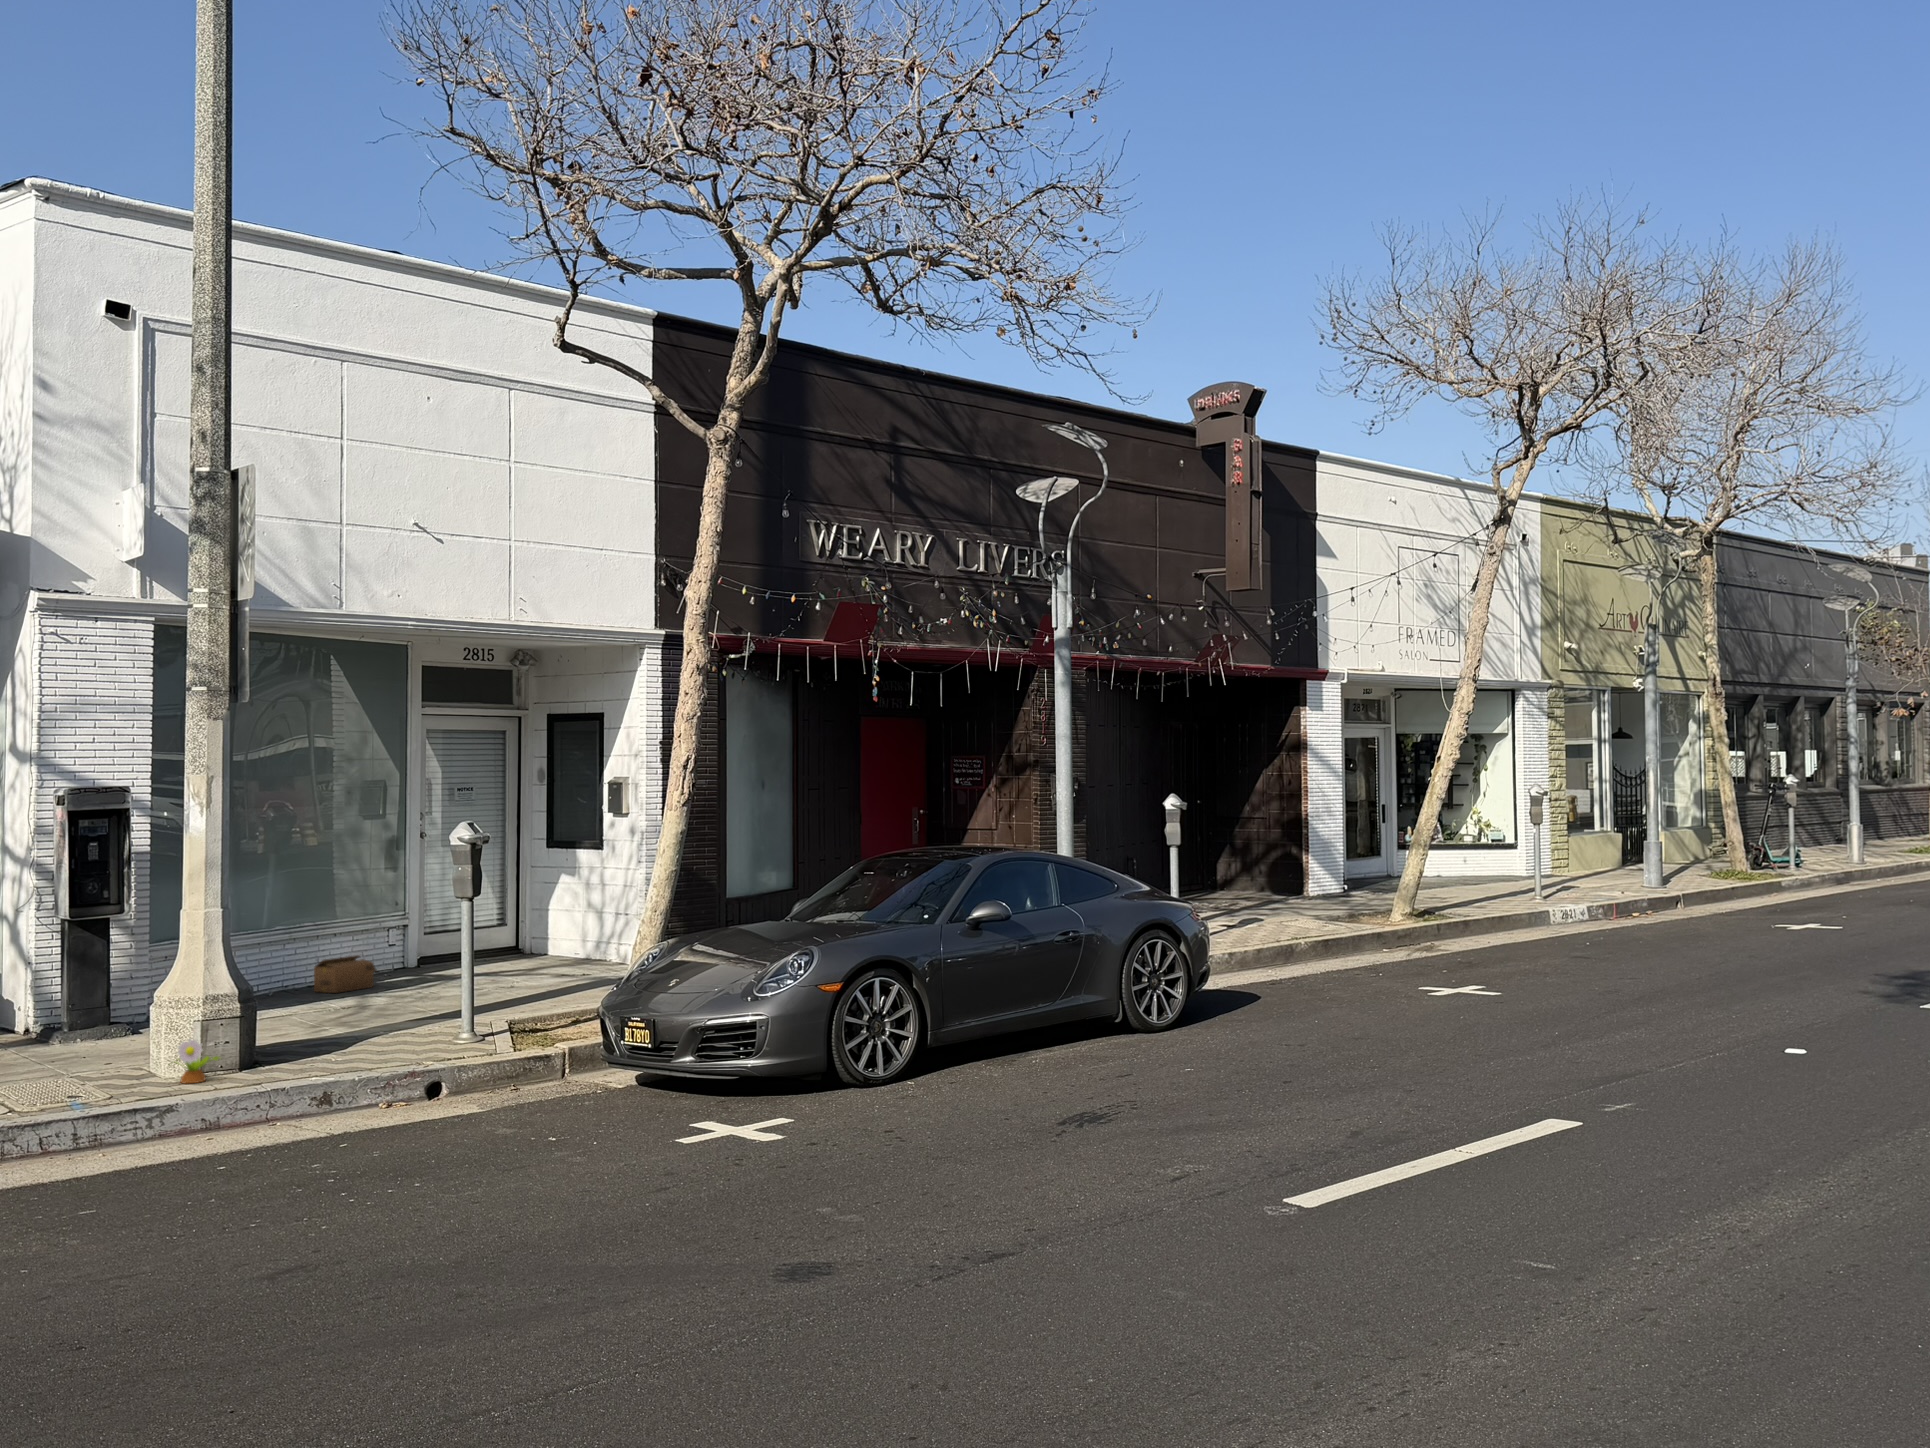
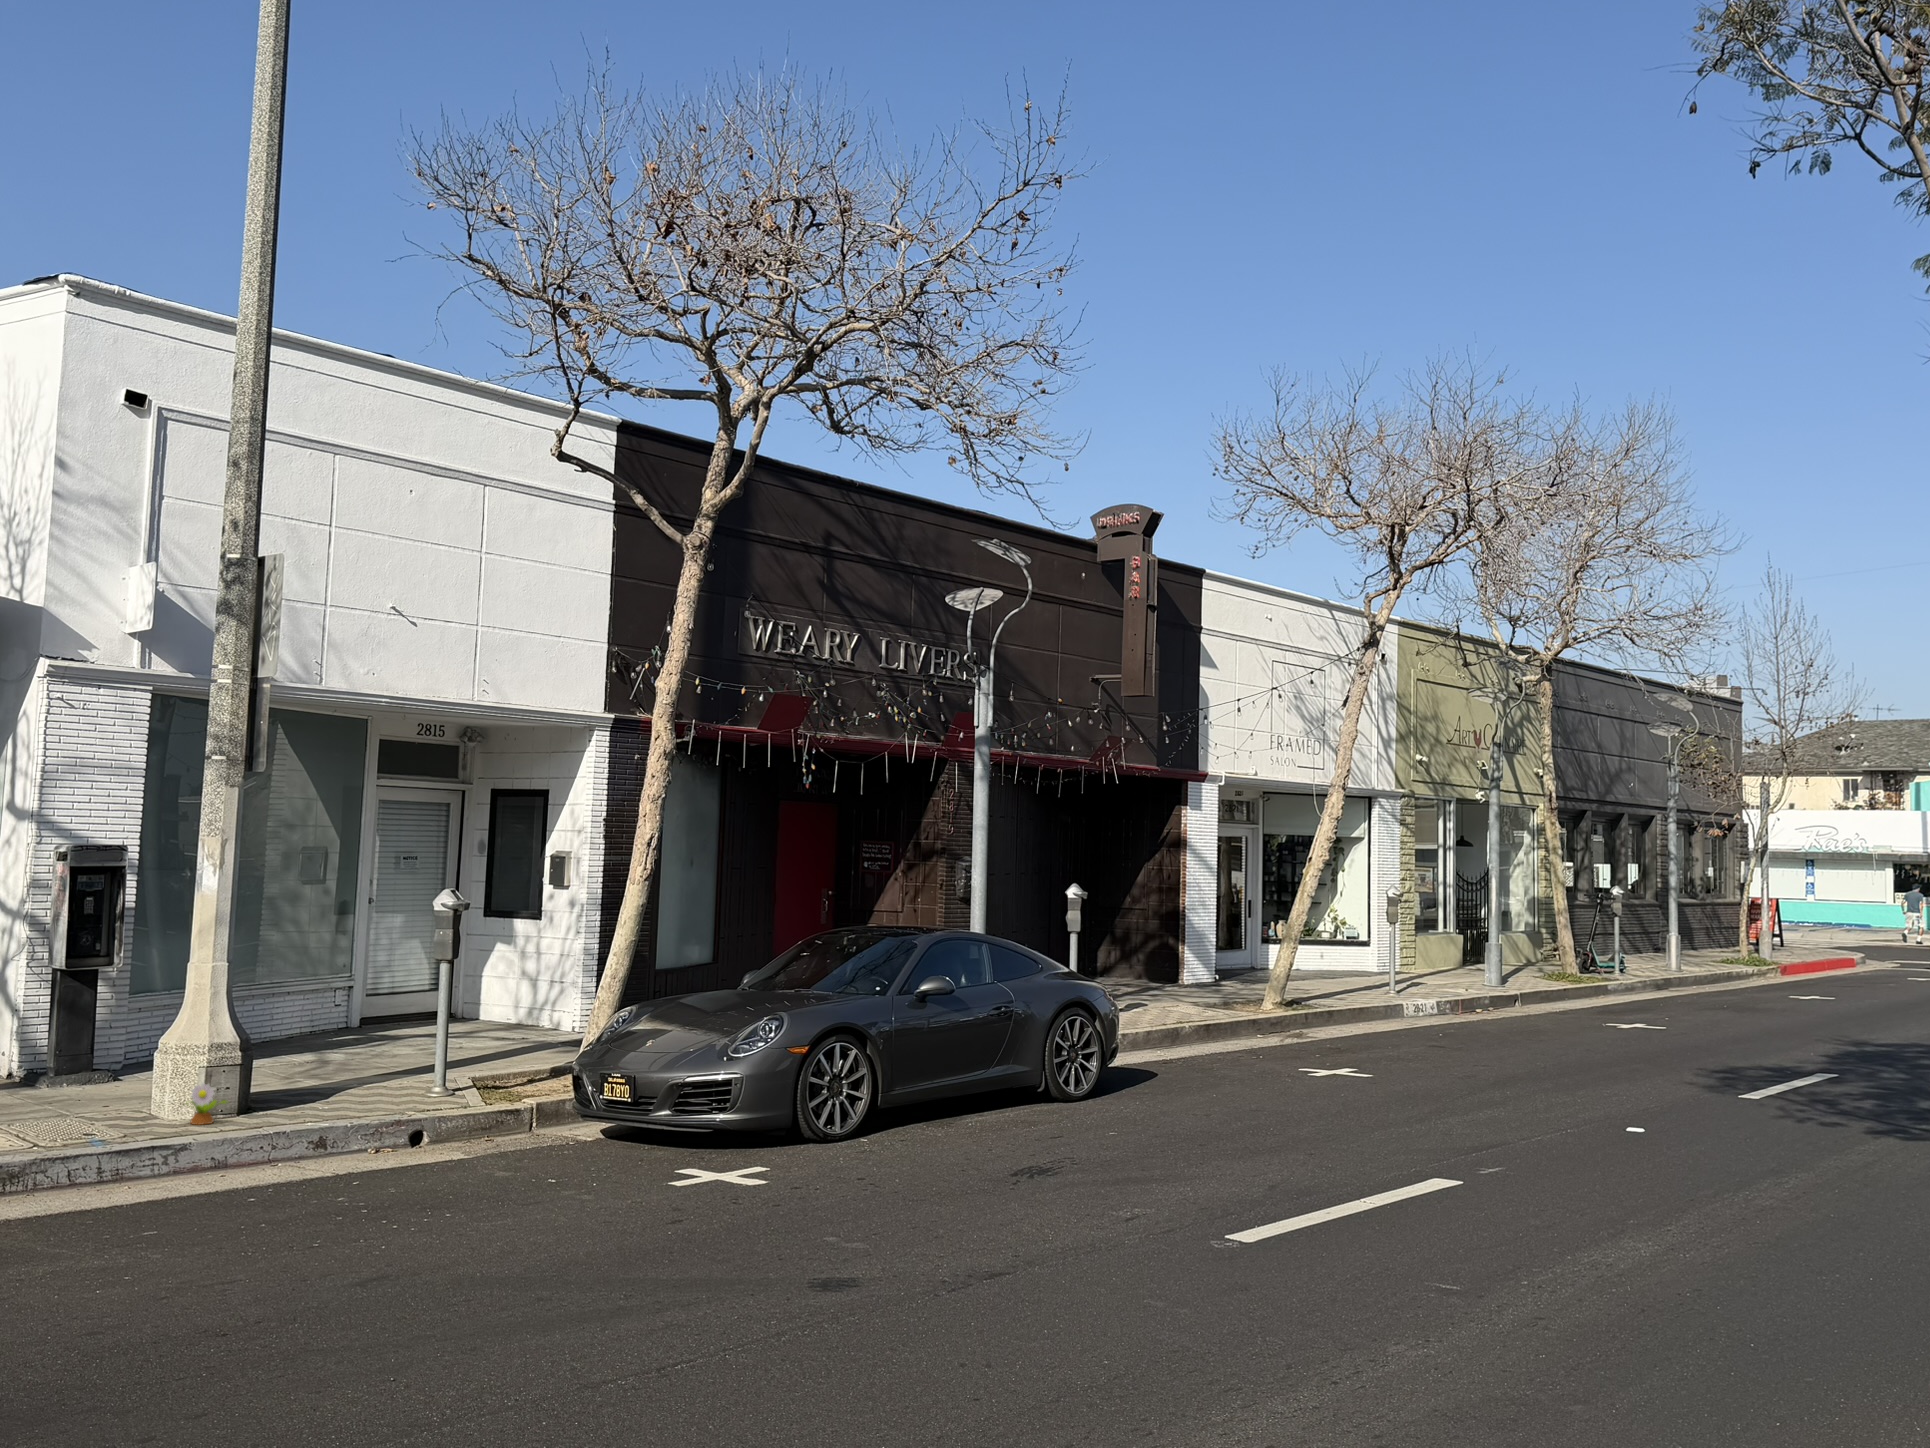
cardboard box: present [314,955,377,993] -> none [265,1013,326,1049]

